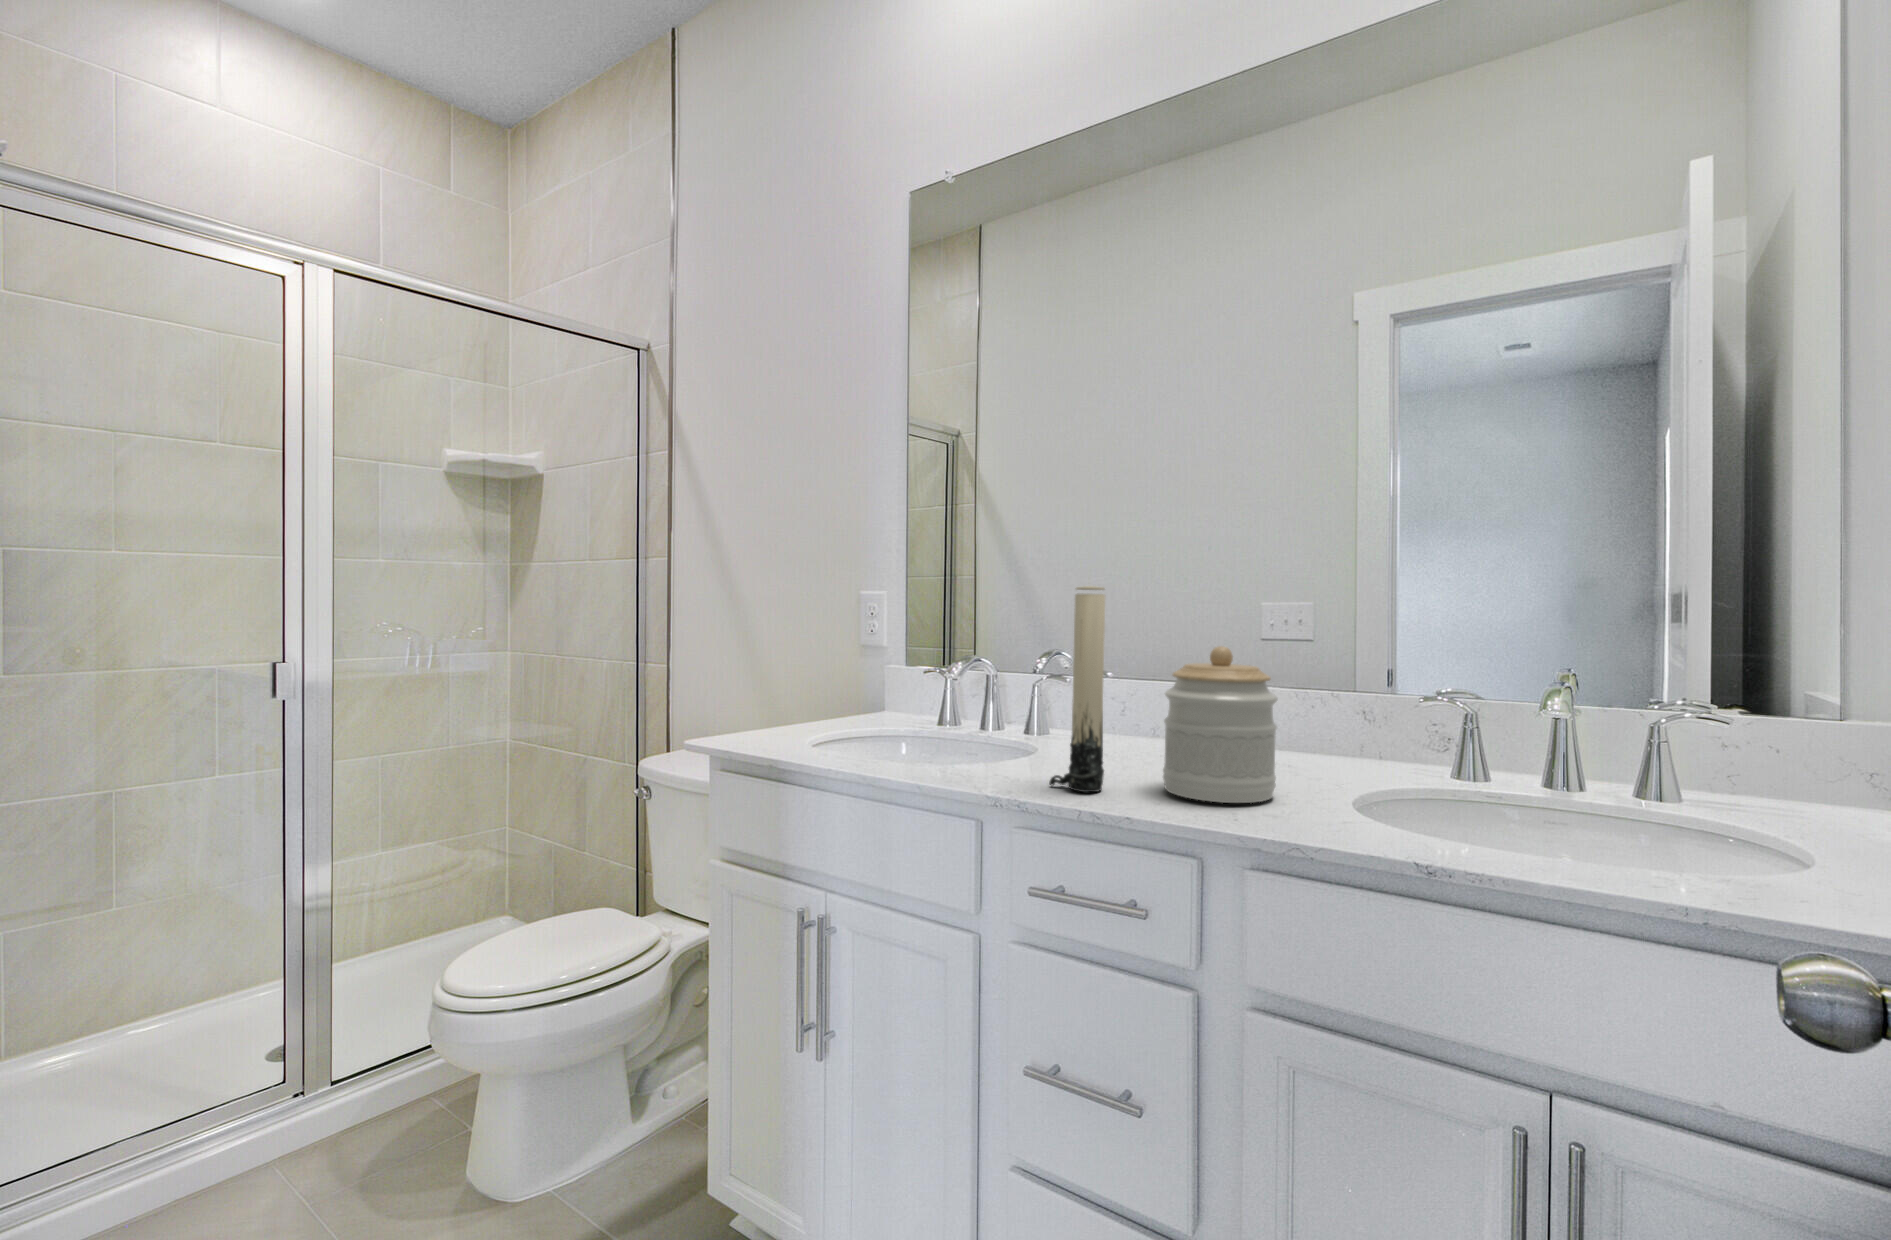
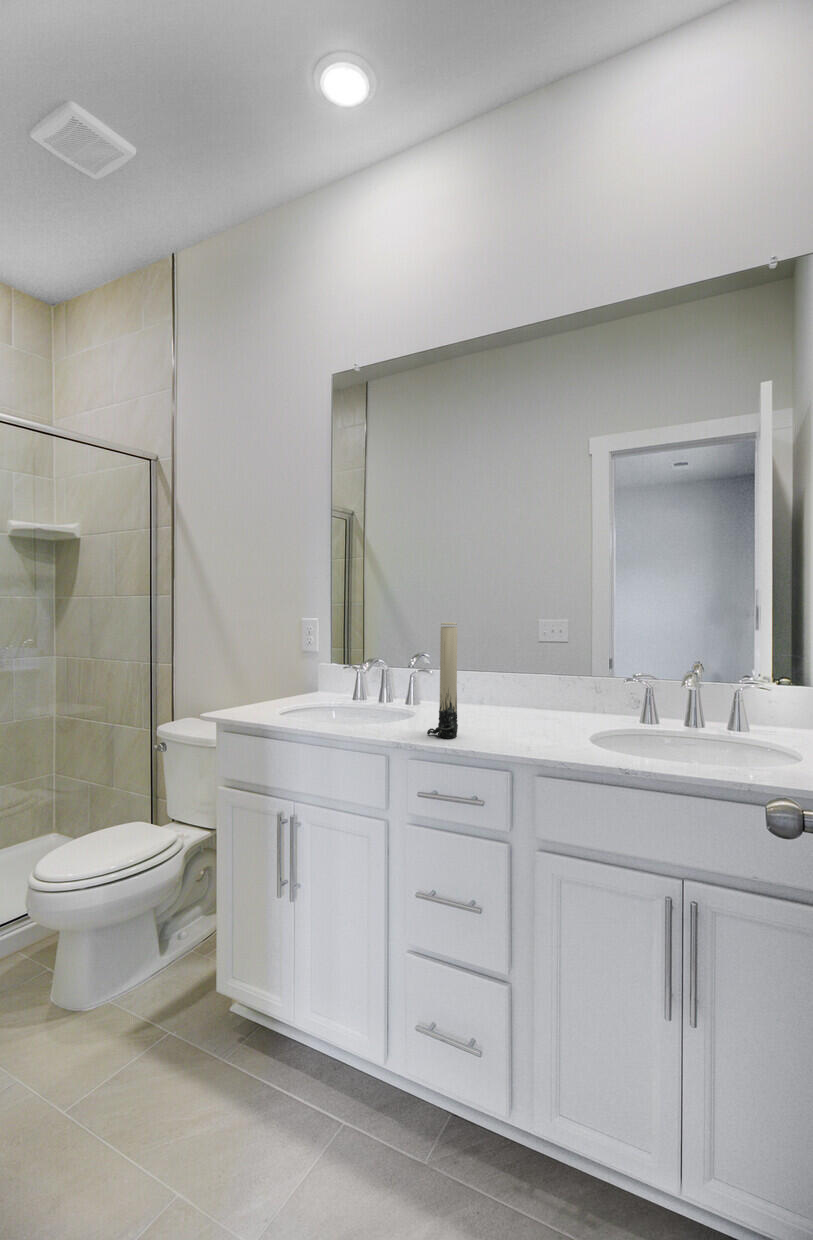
jar: present [1163,646,1278,803] -> none [490,655,551,741]

